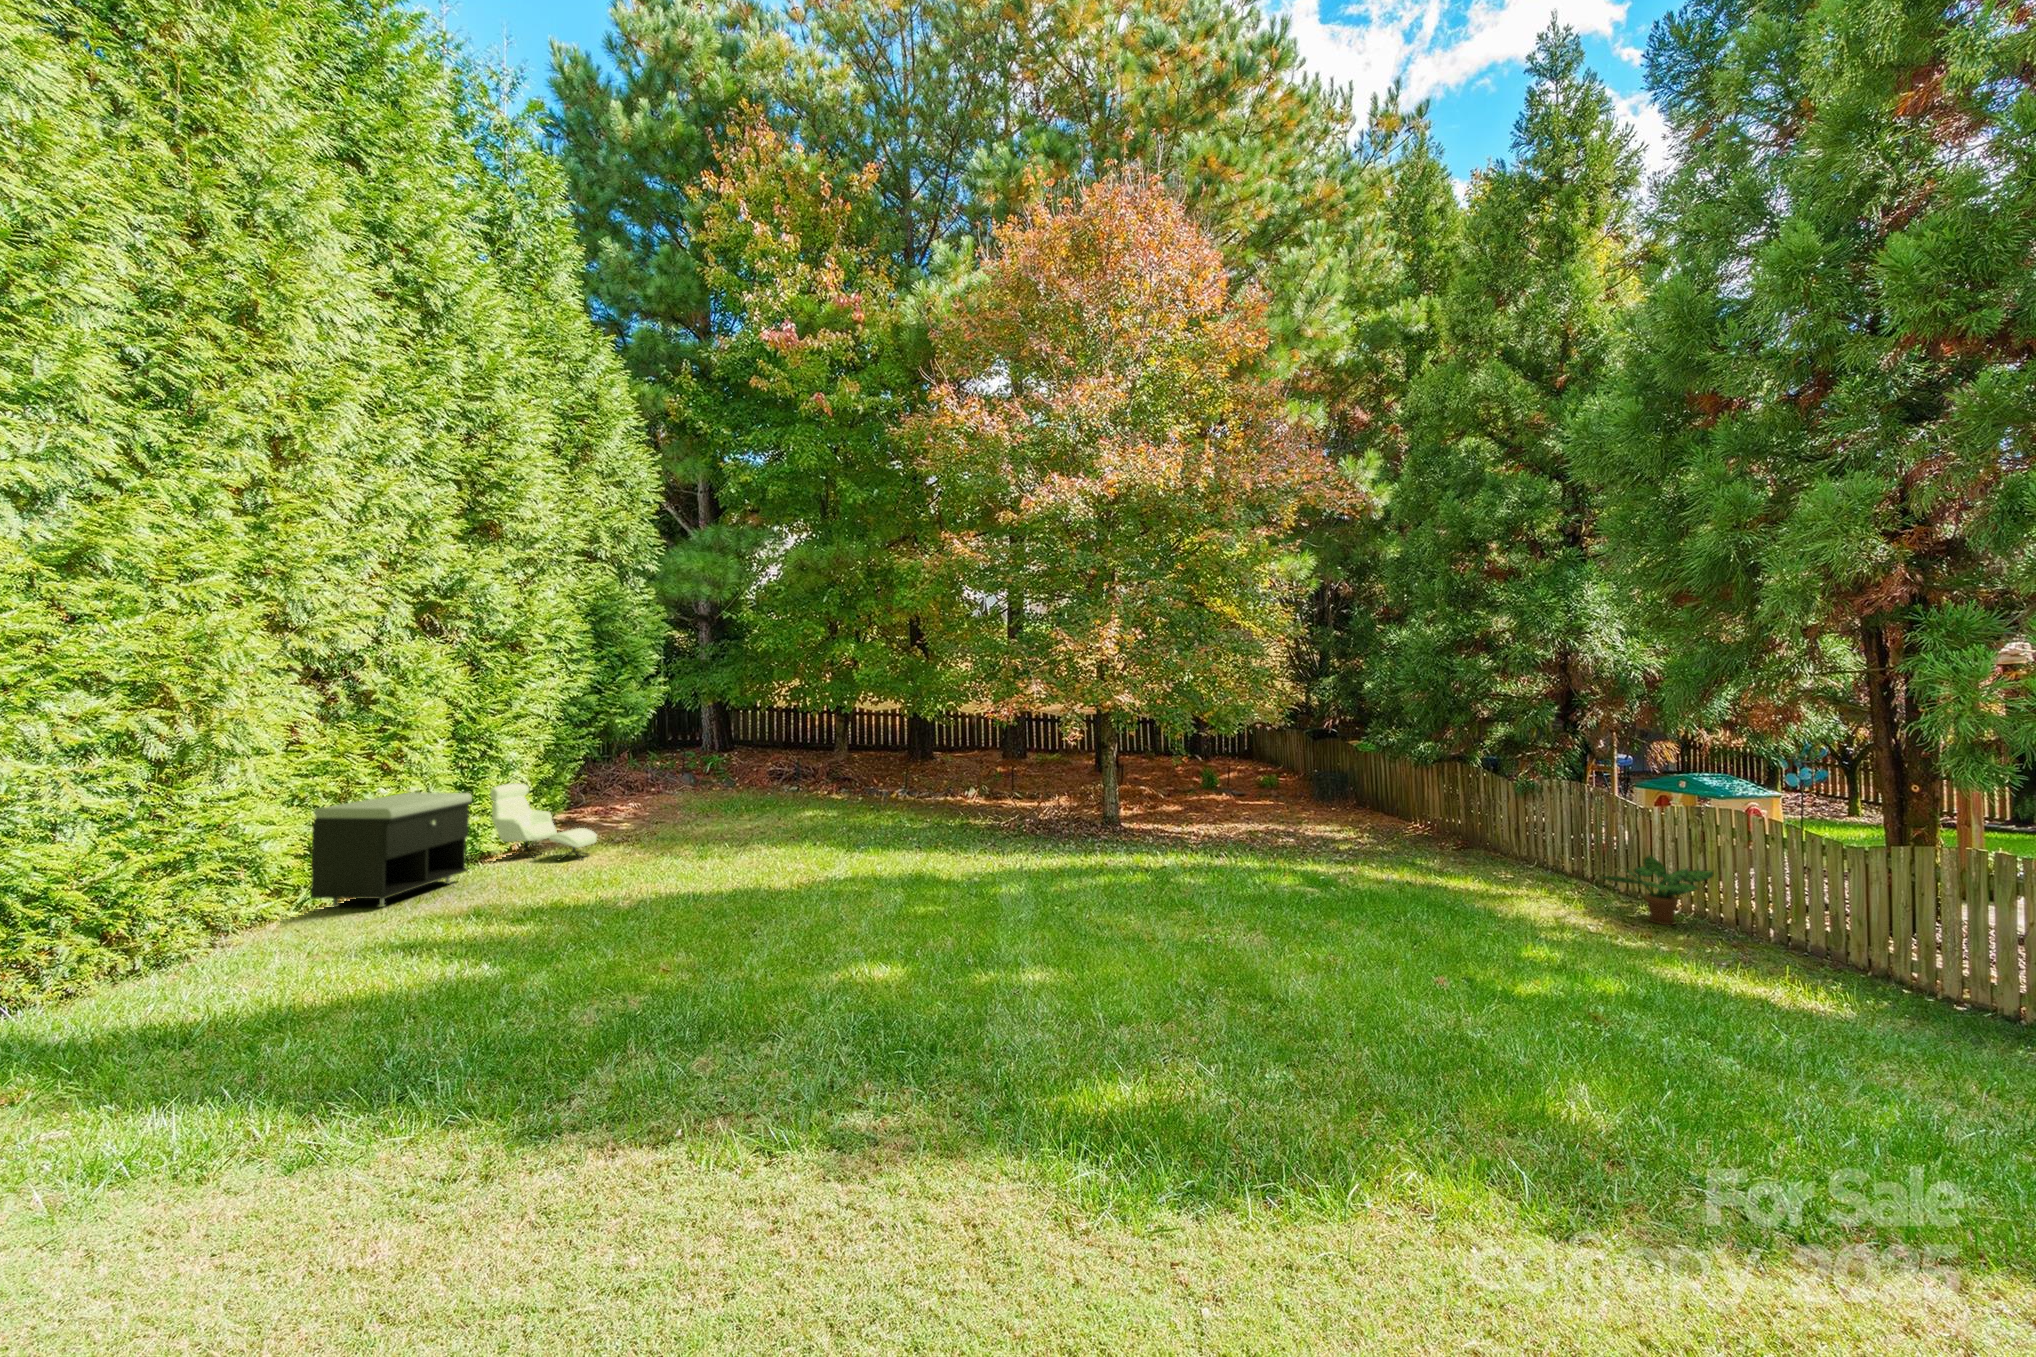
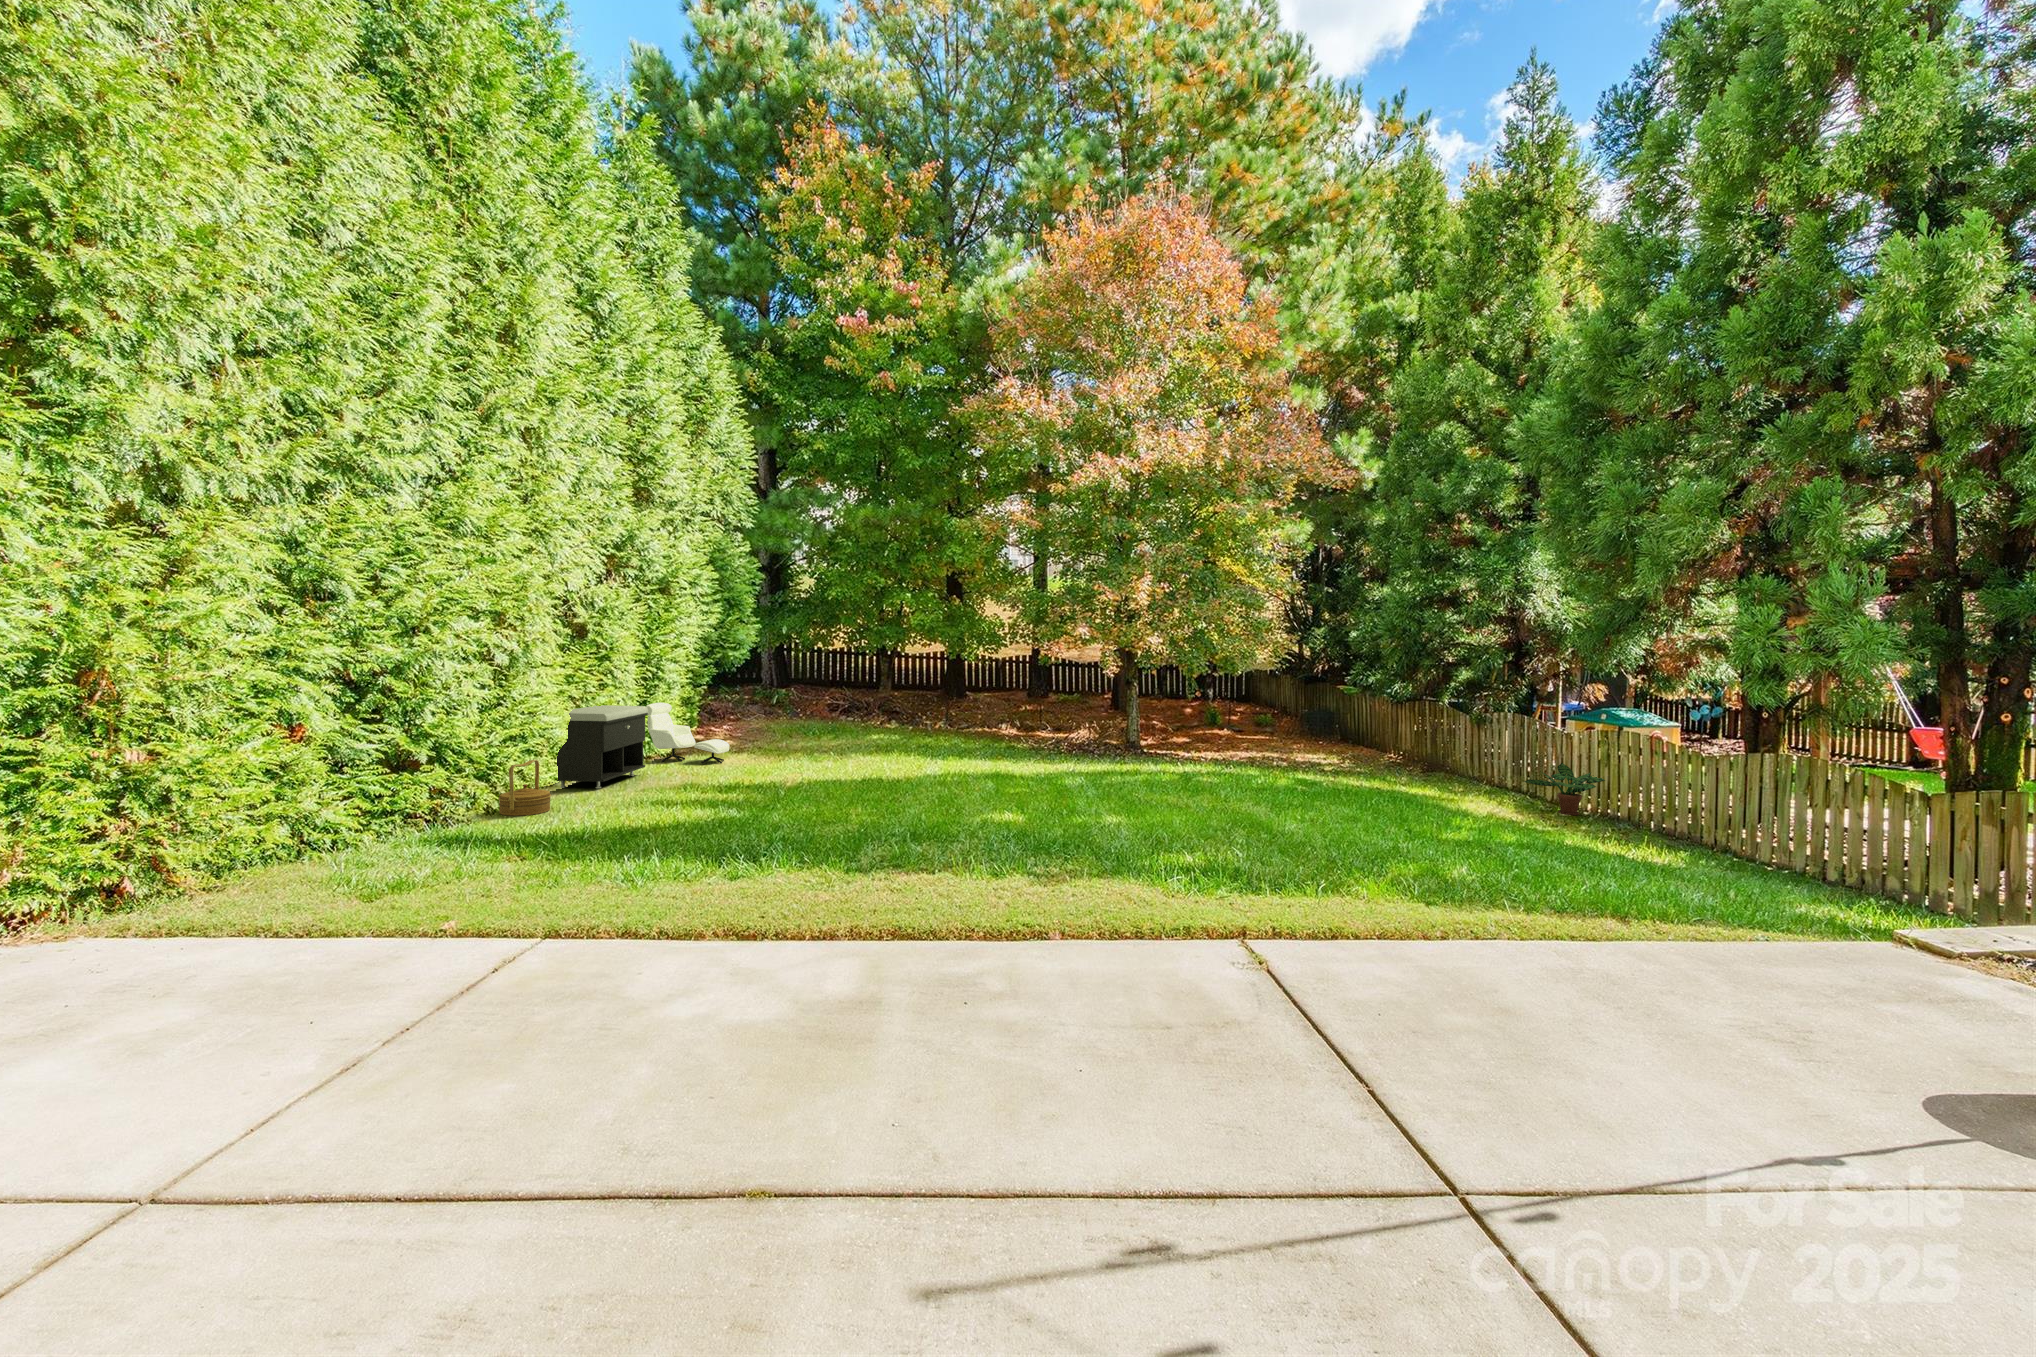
woven basket: none [188,880,274,964] -> present [498,760,551,816]

